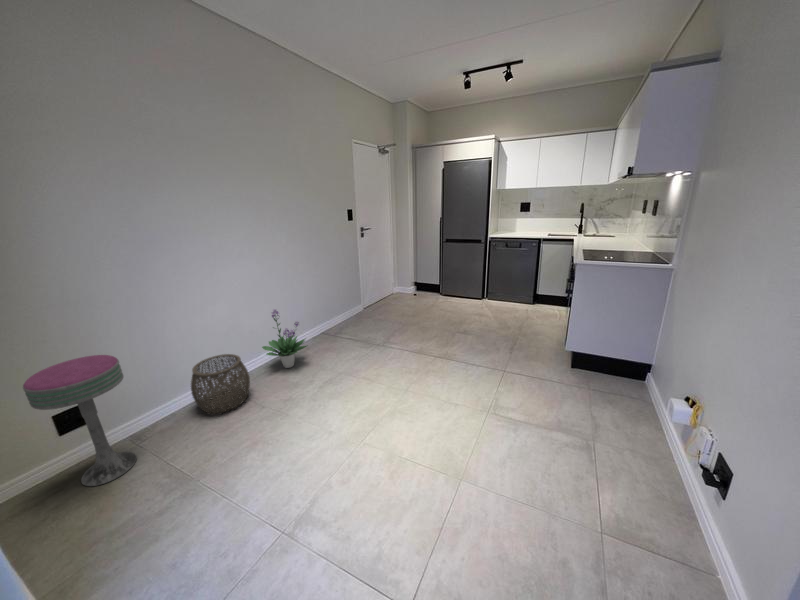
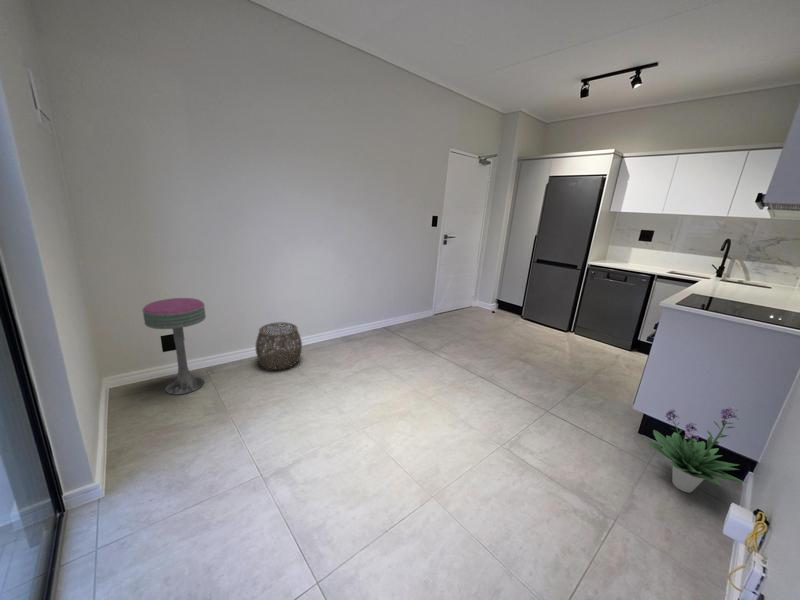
potted plant: present [262,309,307,368] -> present [647,406,744,493]

